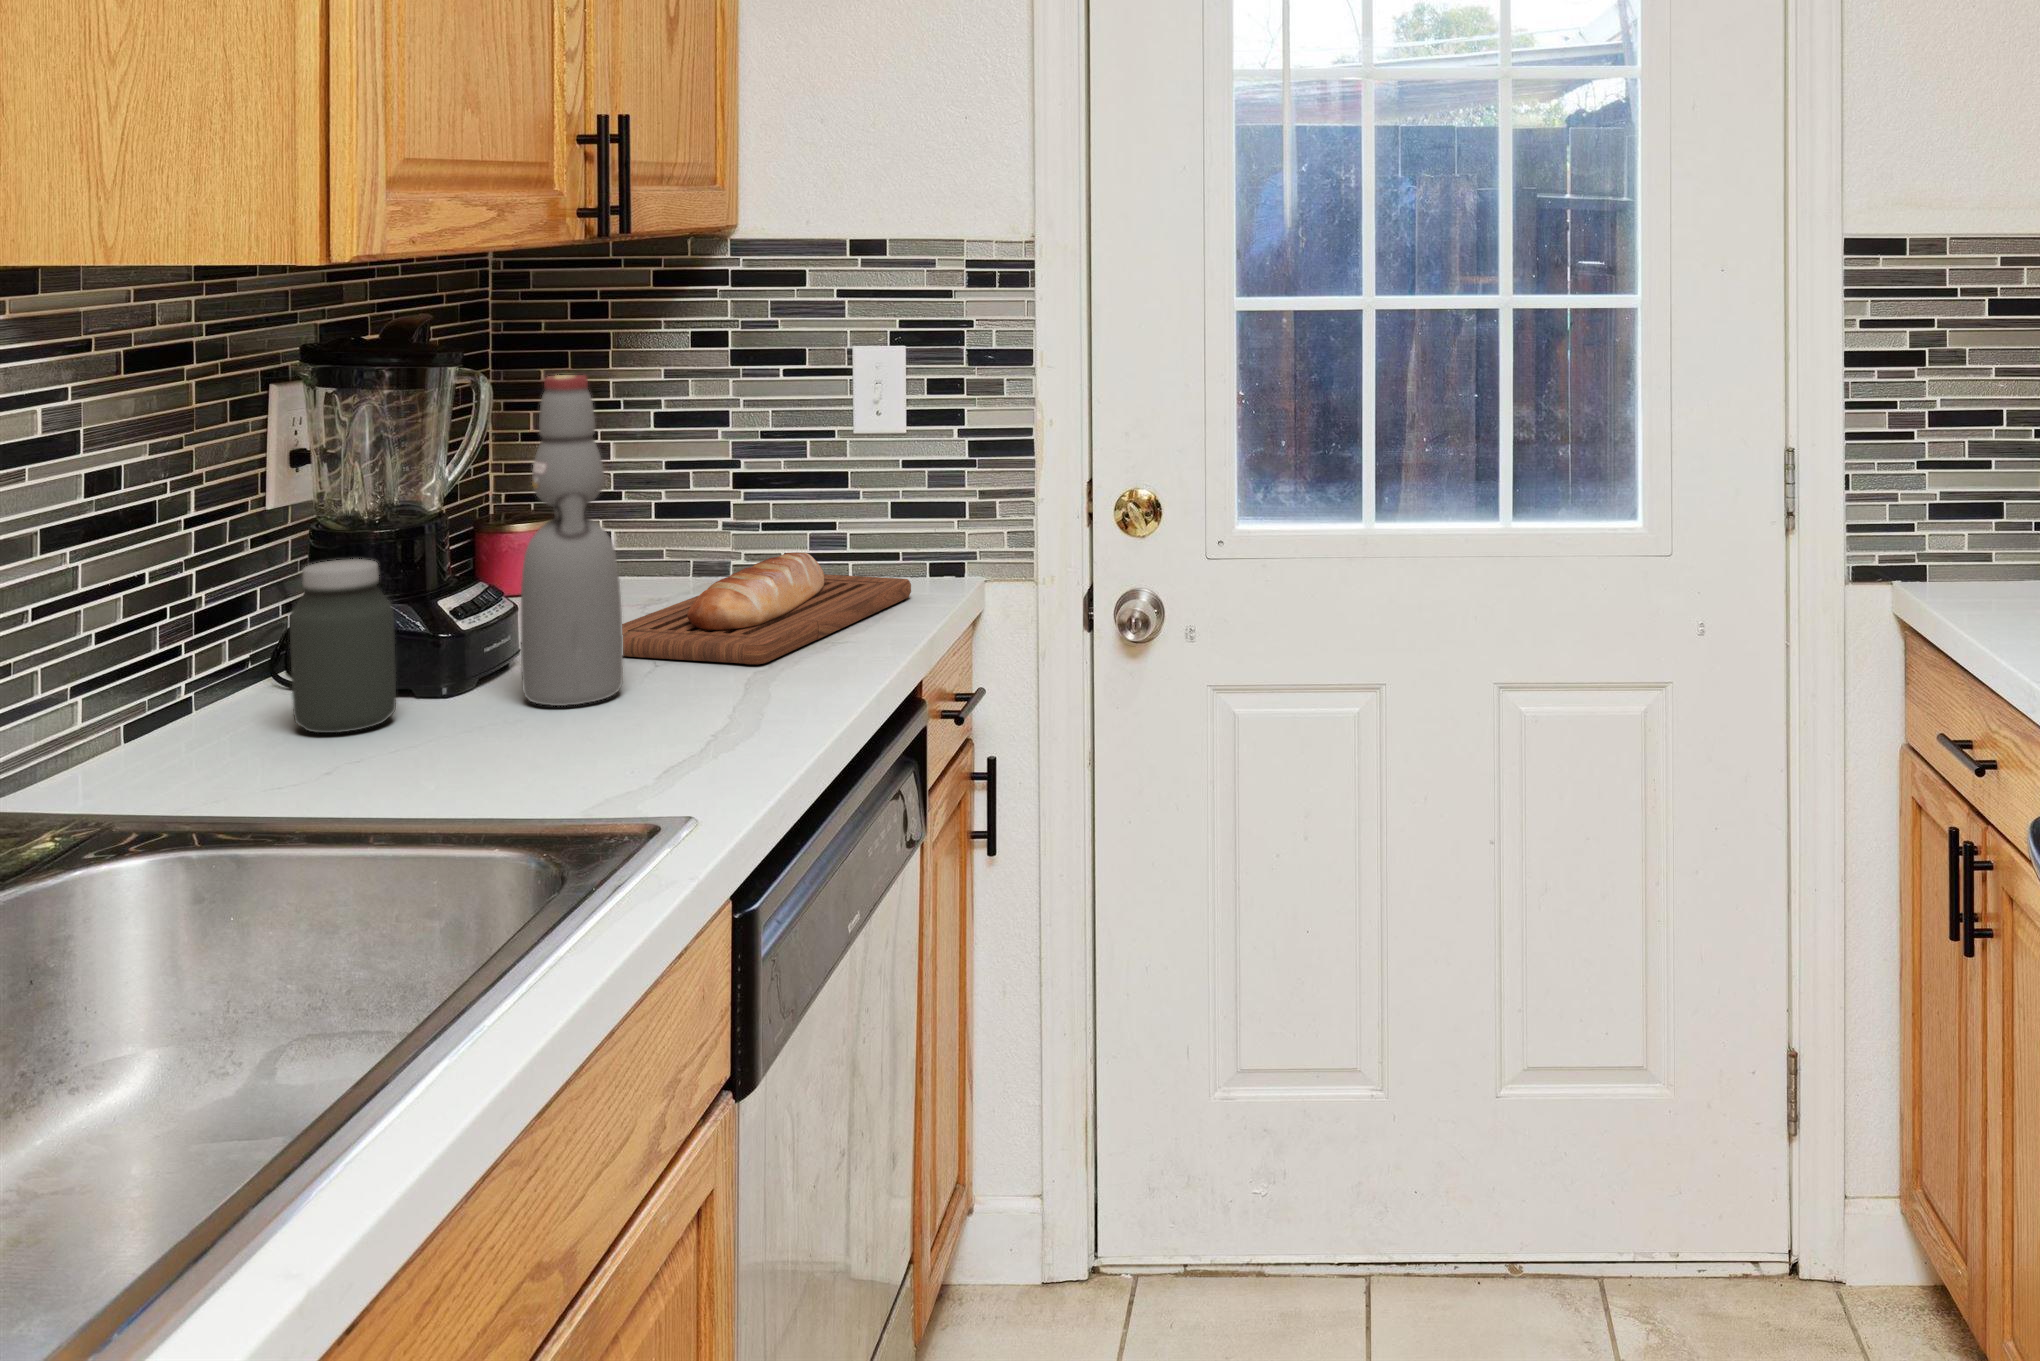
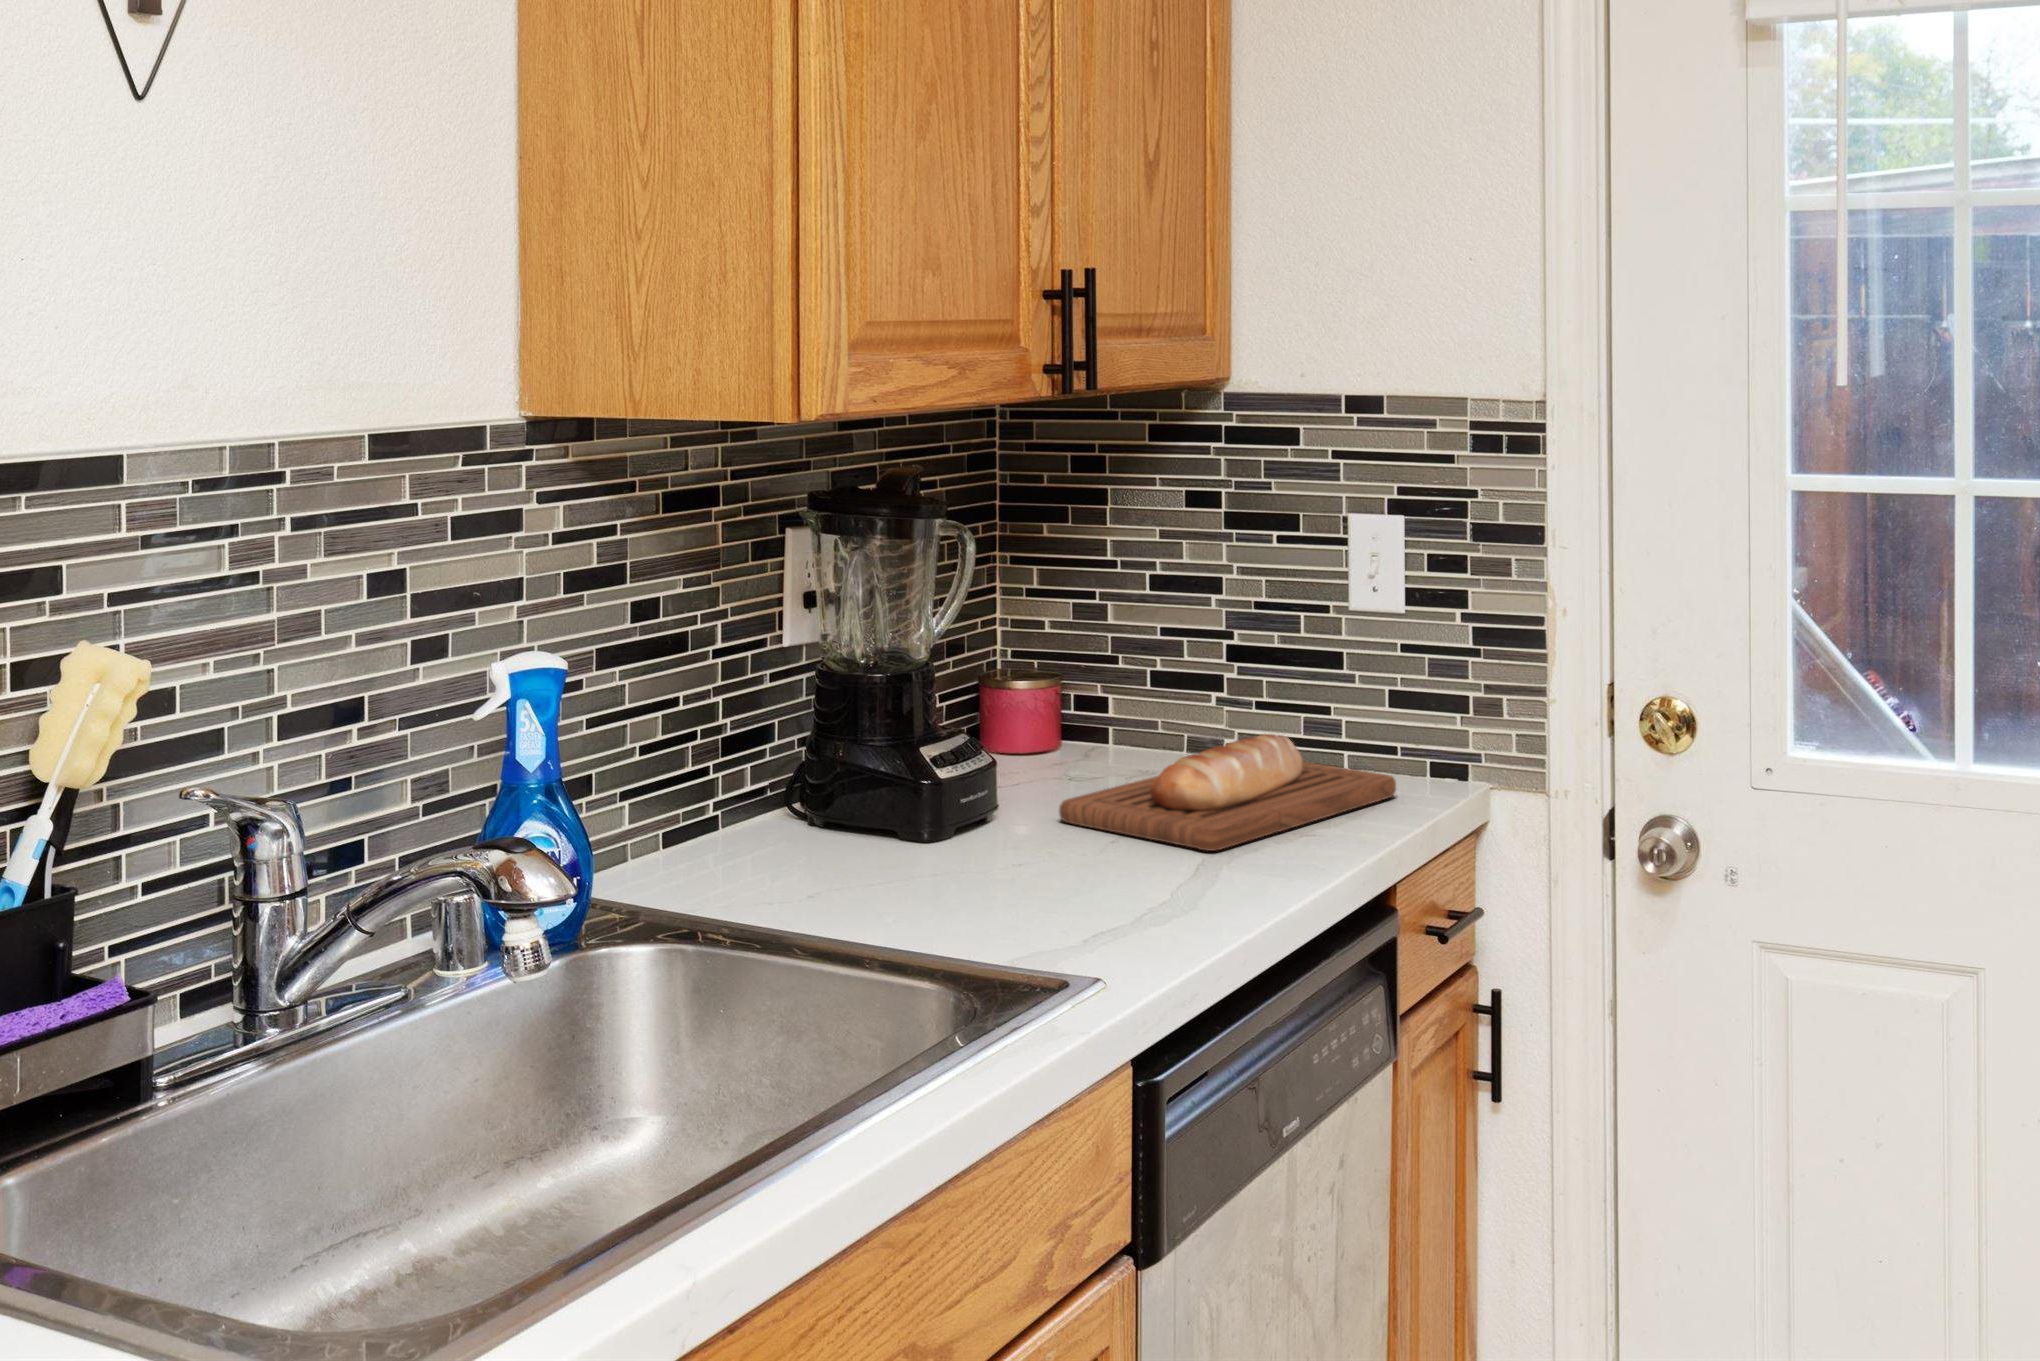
bottle: present [521,375,623,706] -> none [977,528,1071,870]
jar: present [290,559,396,733] -> none [781,700,866,869]

